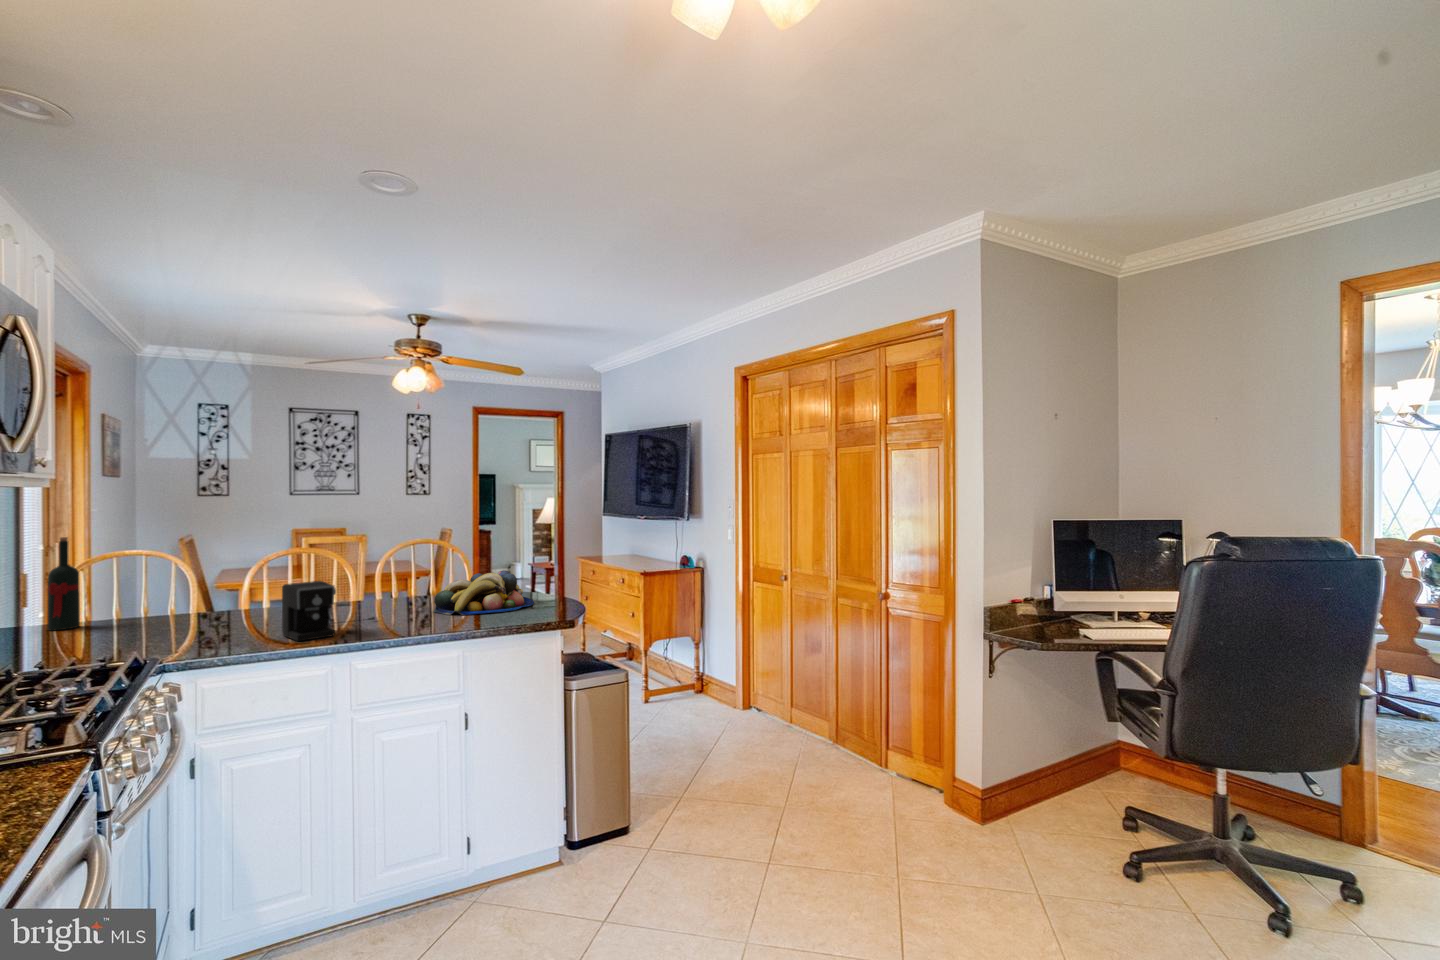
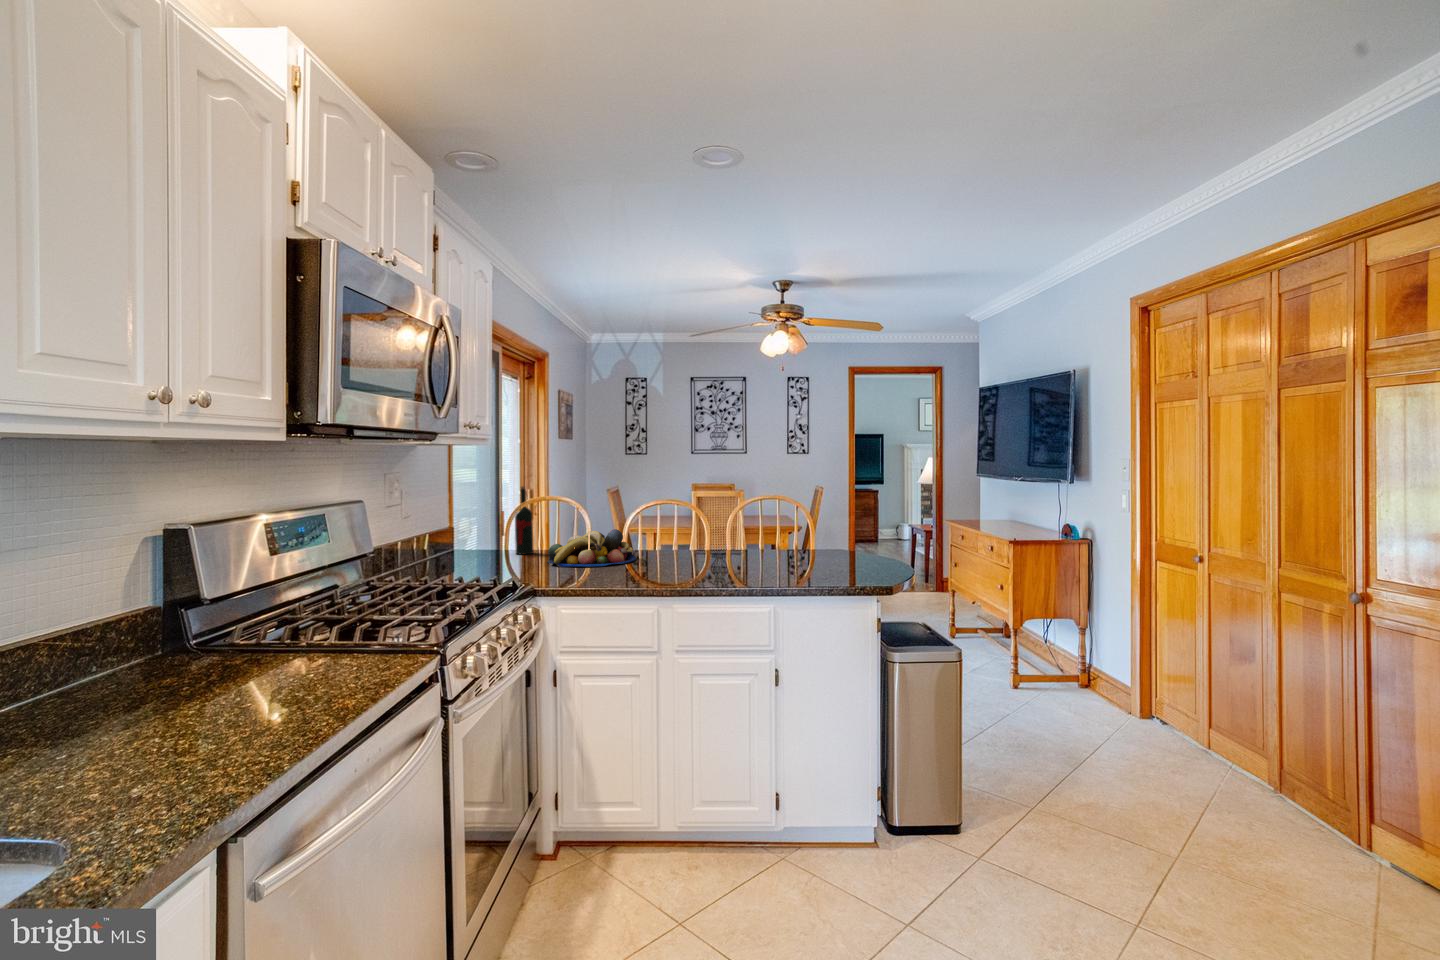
fruit bowl: present [434,570,534,615] -> present [548,529,636,567]
coffee maker: present [282,581,375,641] -> none [648,528,720,577]

